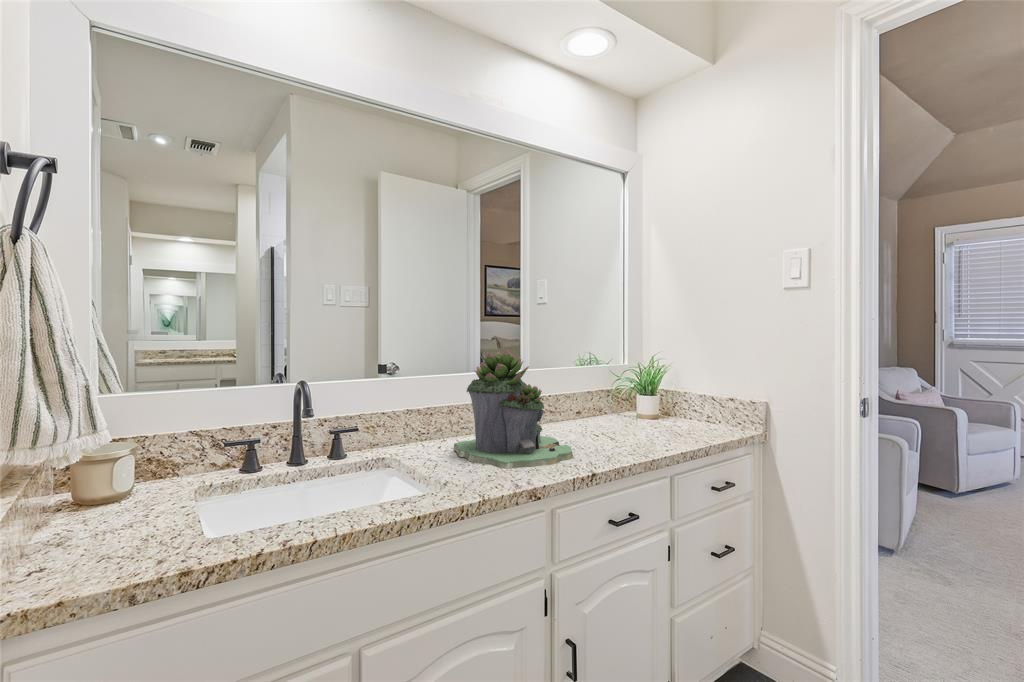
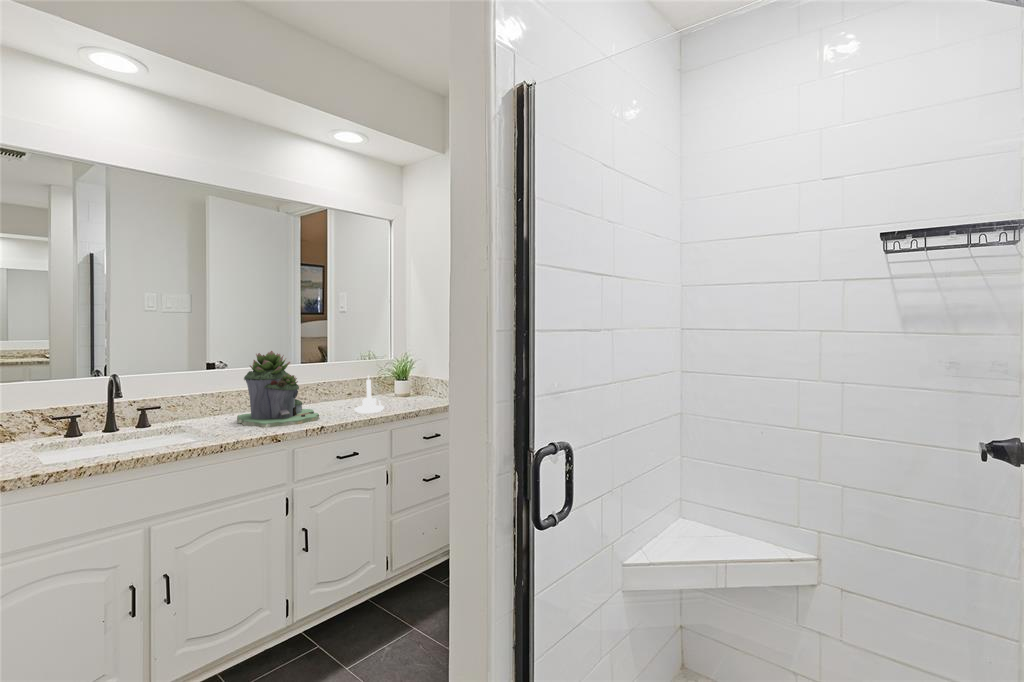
candle holder: none [614,387,659,447] -> present [354,375,384,413]

